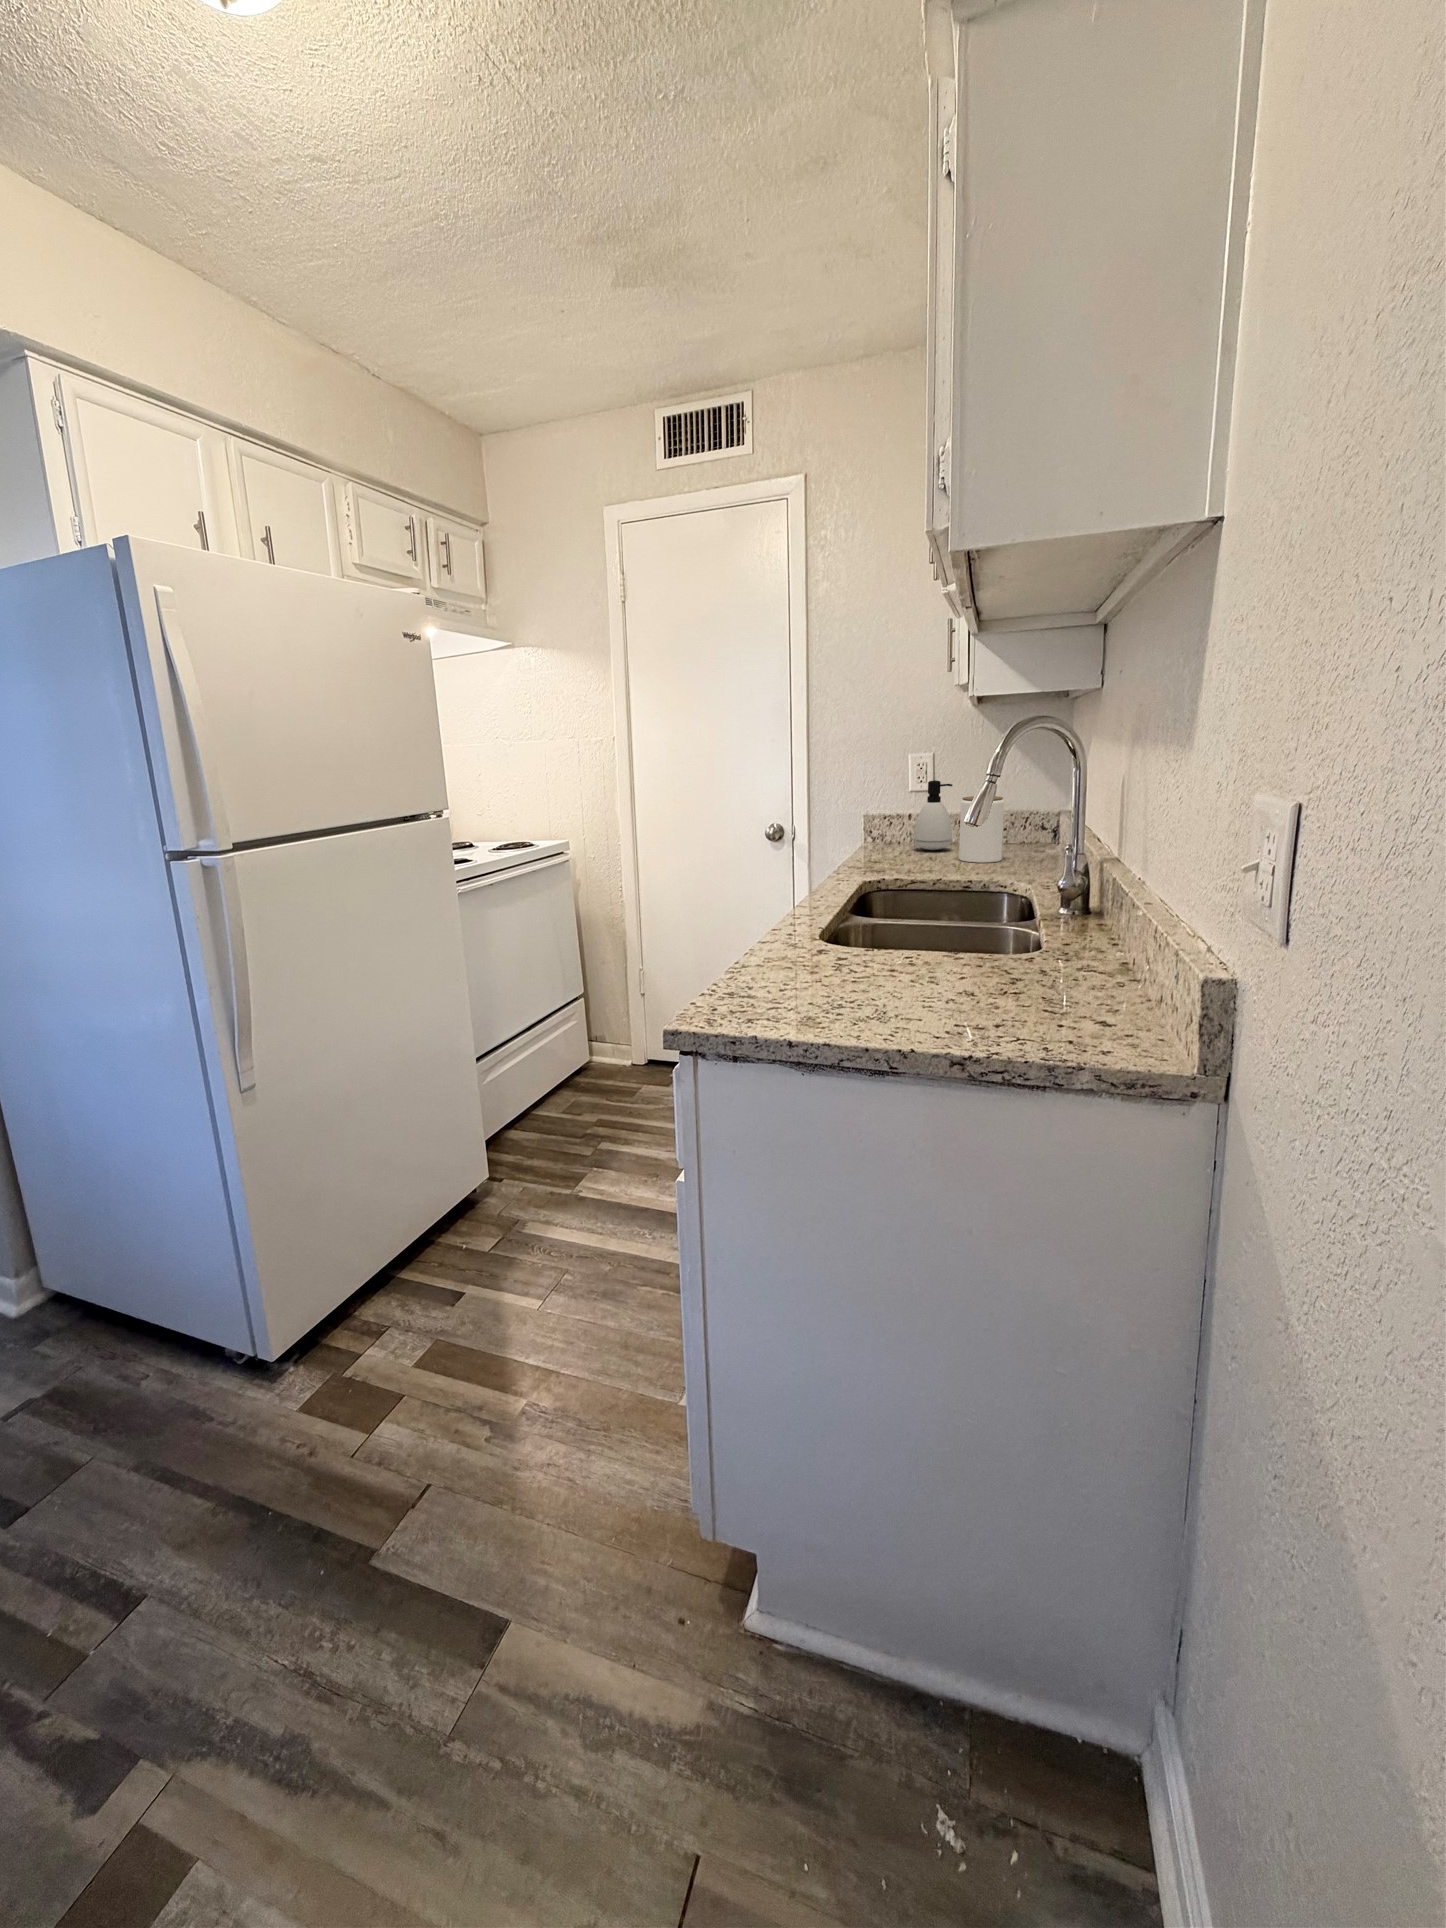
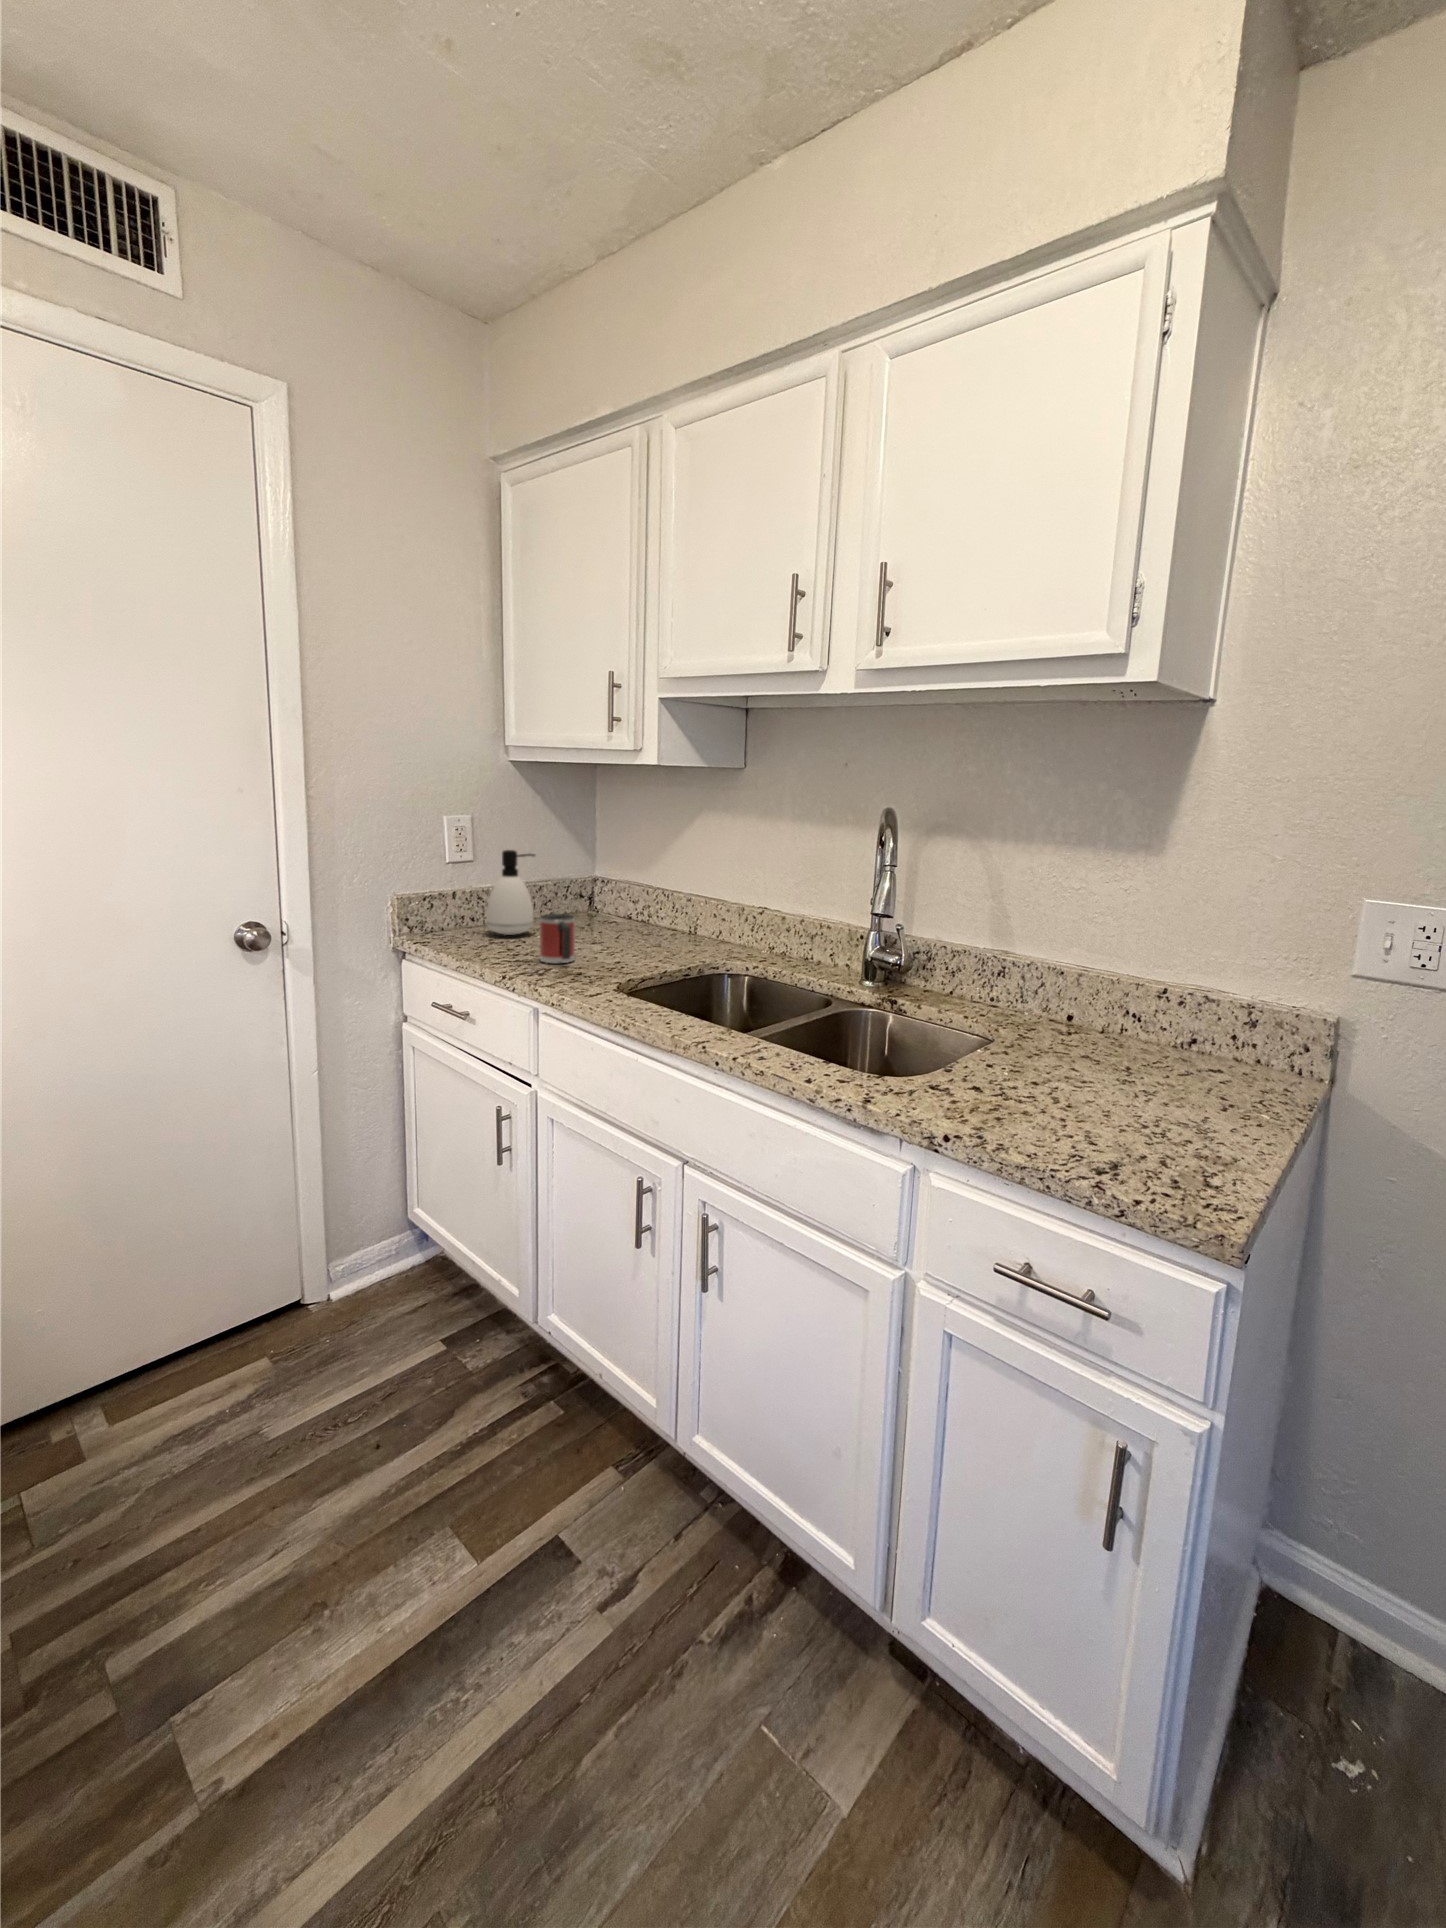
jar: present [959,796,1004,863] -> none [574,867,621,943]
mug: none [885,829,914,868] -> present [540,913,575,963]

